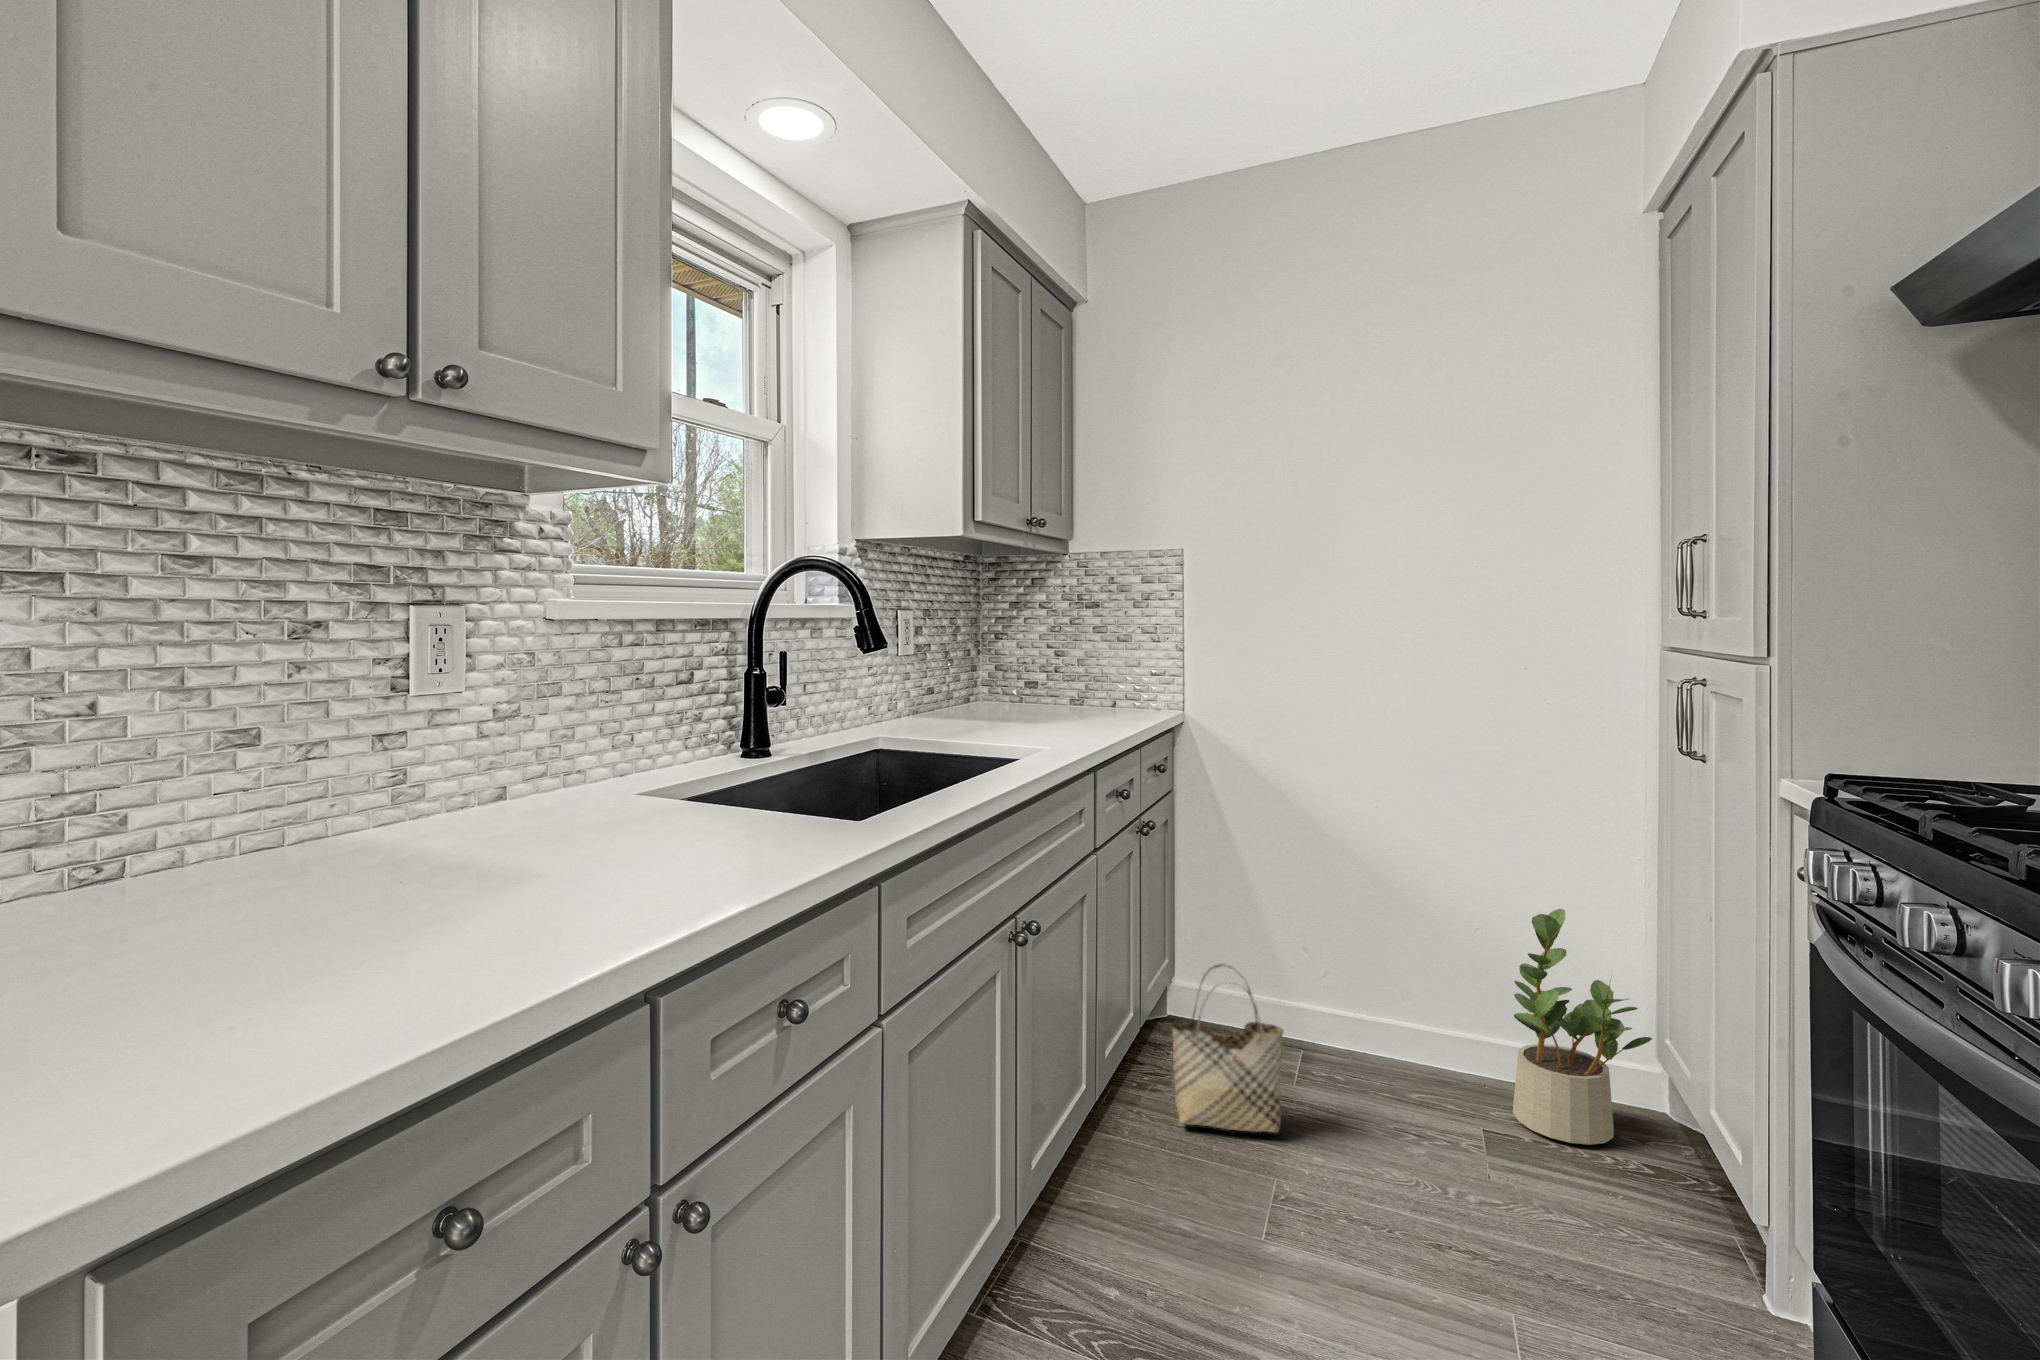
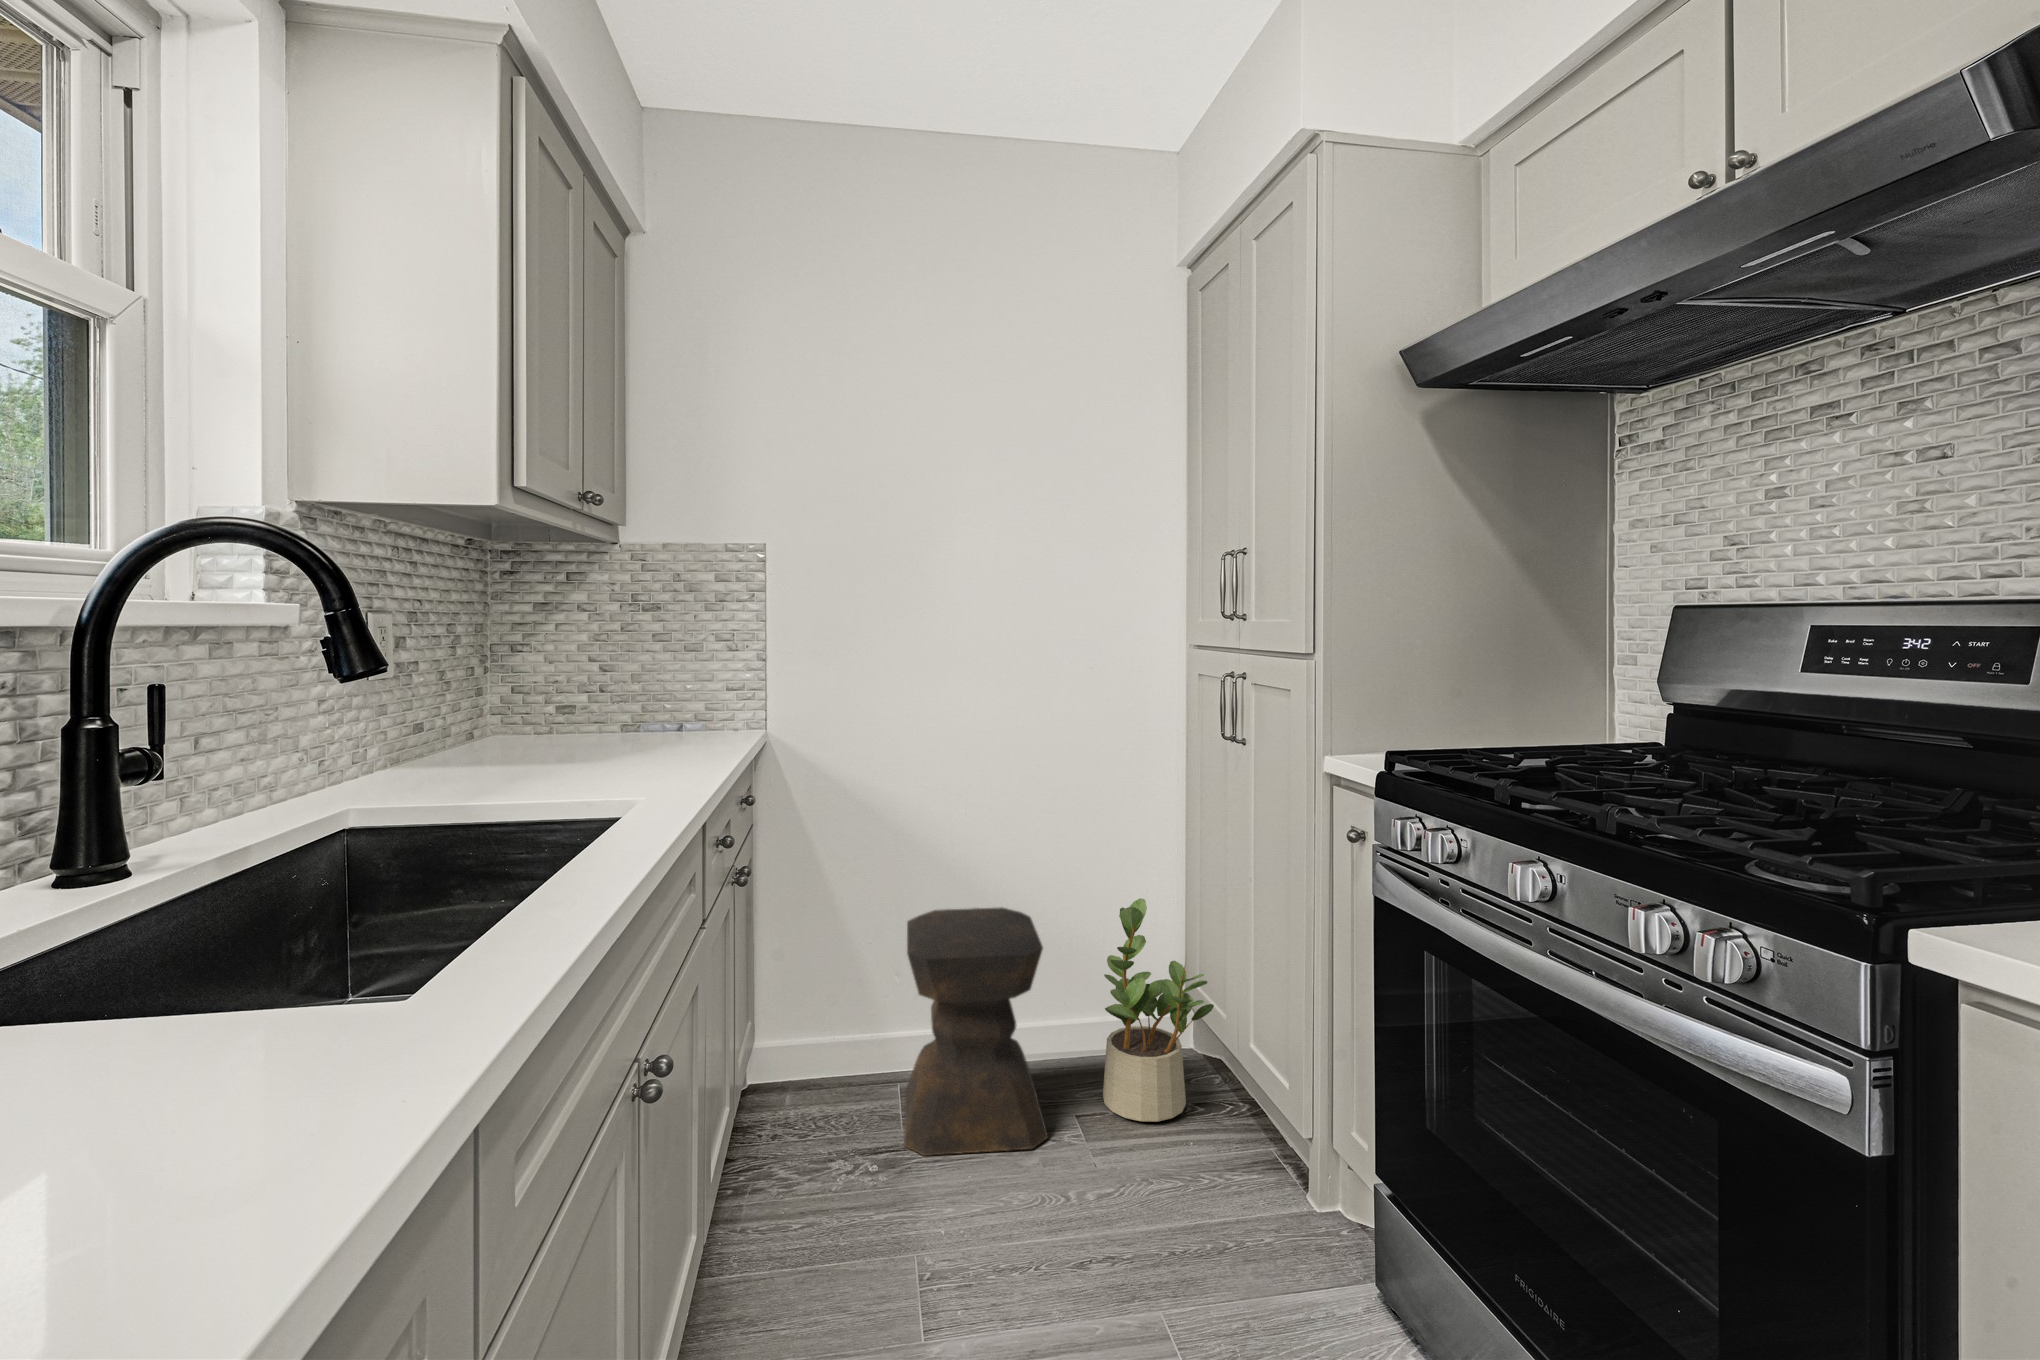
stool: none [1291,890,1440,1127] -> present [904,908,1048,1156]
woven basket: present [1171,964,1283,1132] -> none [783,1025,910,1235]

